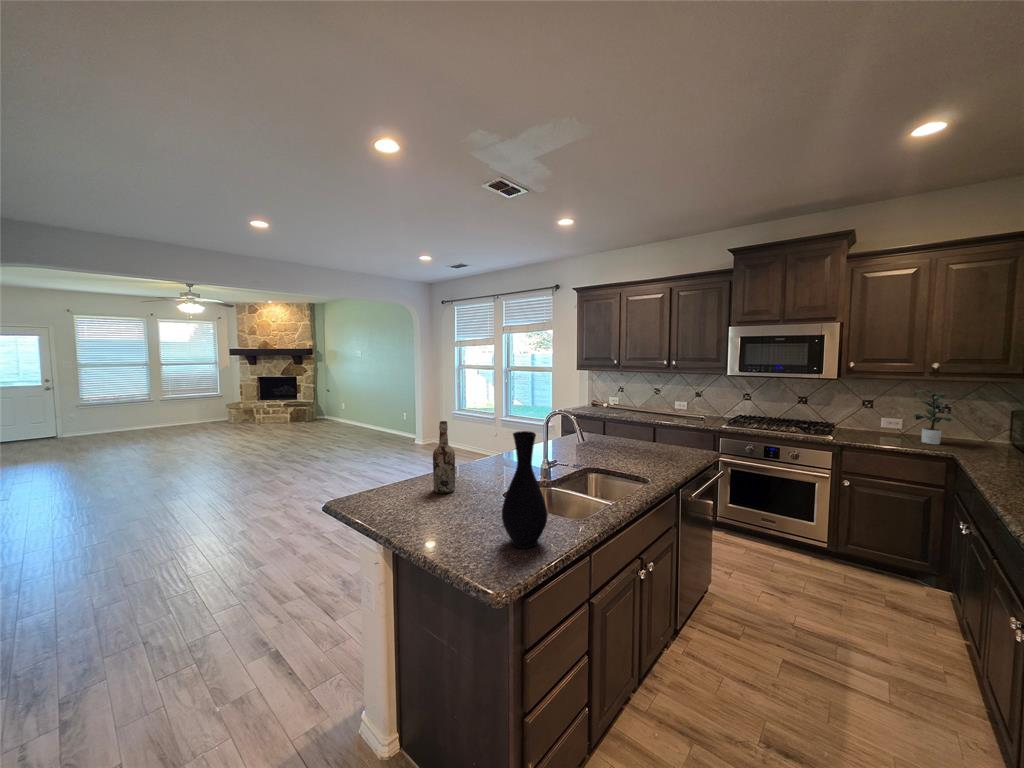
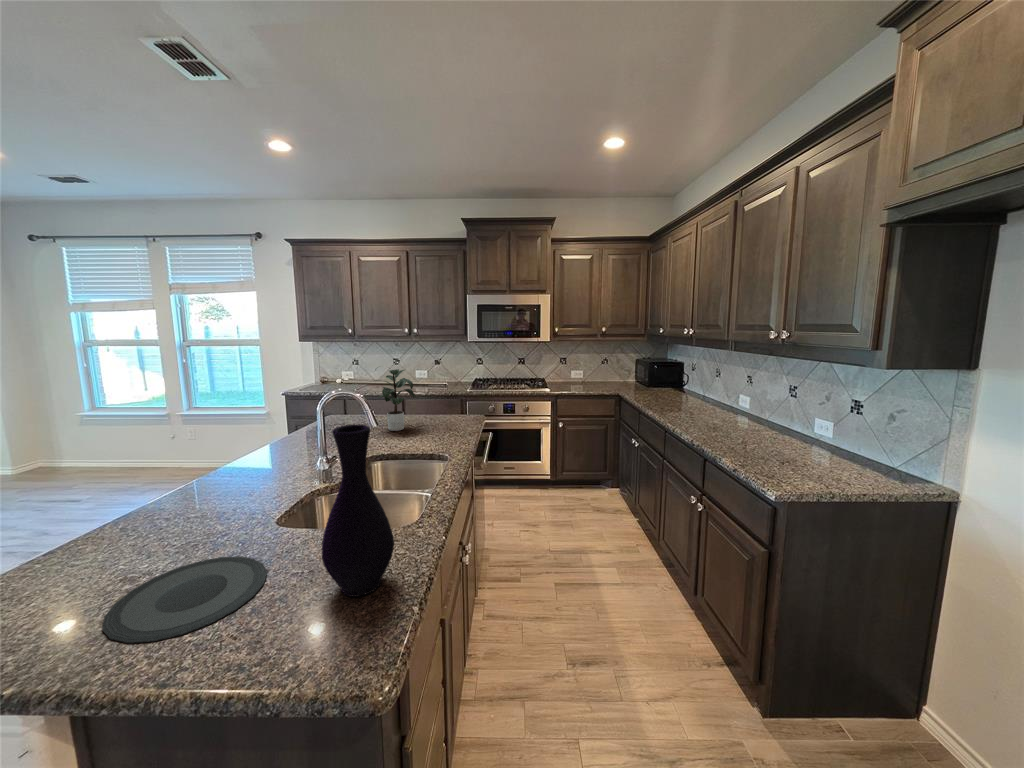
potted plant: present [914,390,956,444] -> present [376,369,416,431]
wine bottle: present [433,421,455,494] -> none [123,431,180,557]
plate: none [408,502,483,533] -> present [102,556,267,644]

